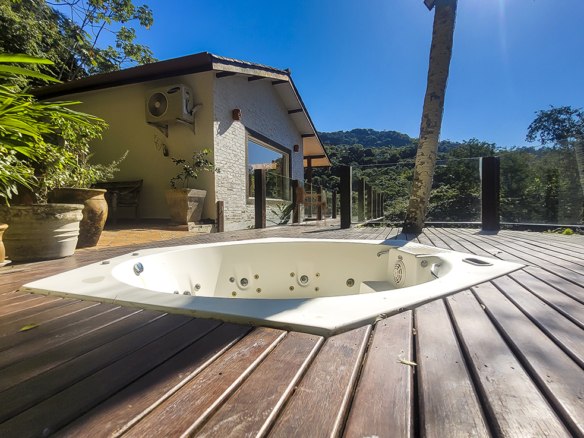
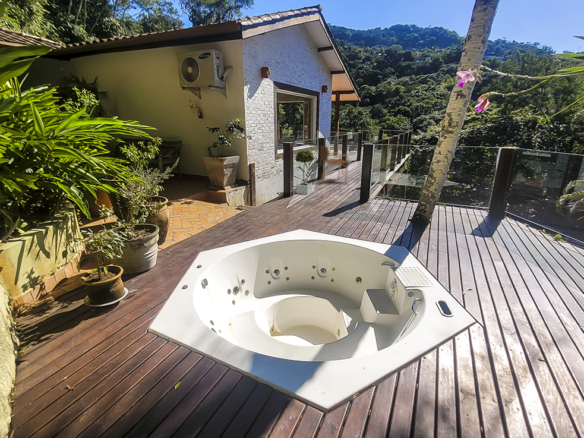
potted tree: none [268,179,289,229] -> present [295,150,314,194]

